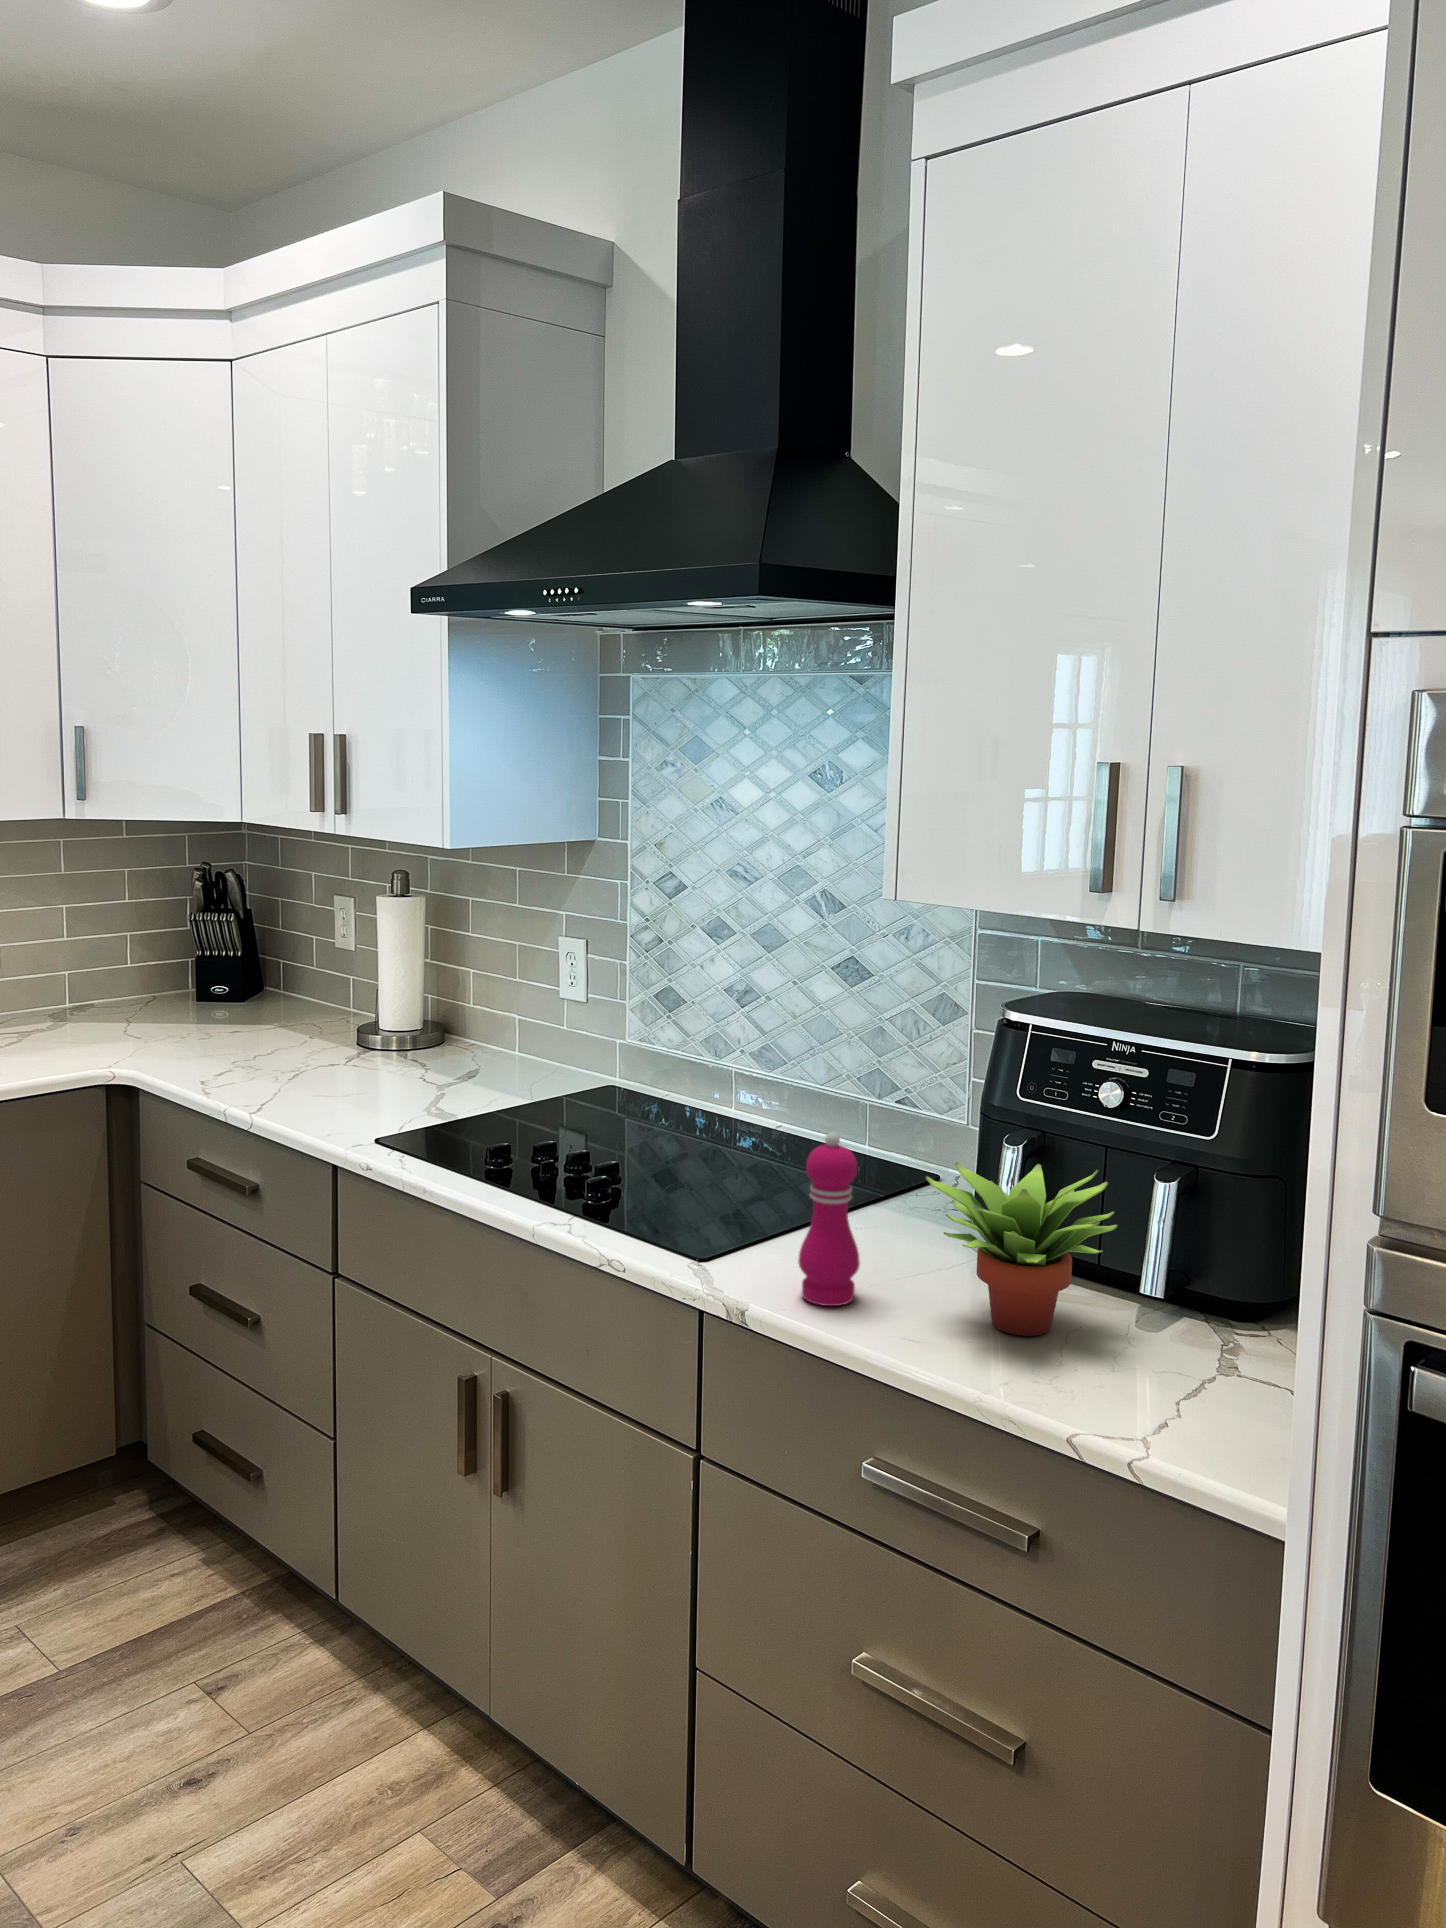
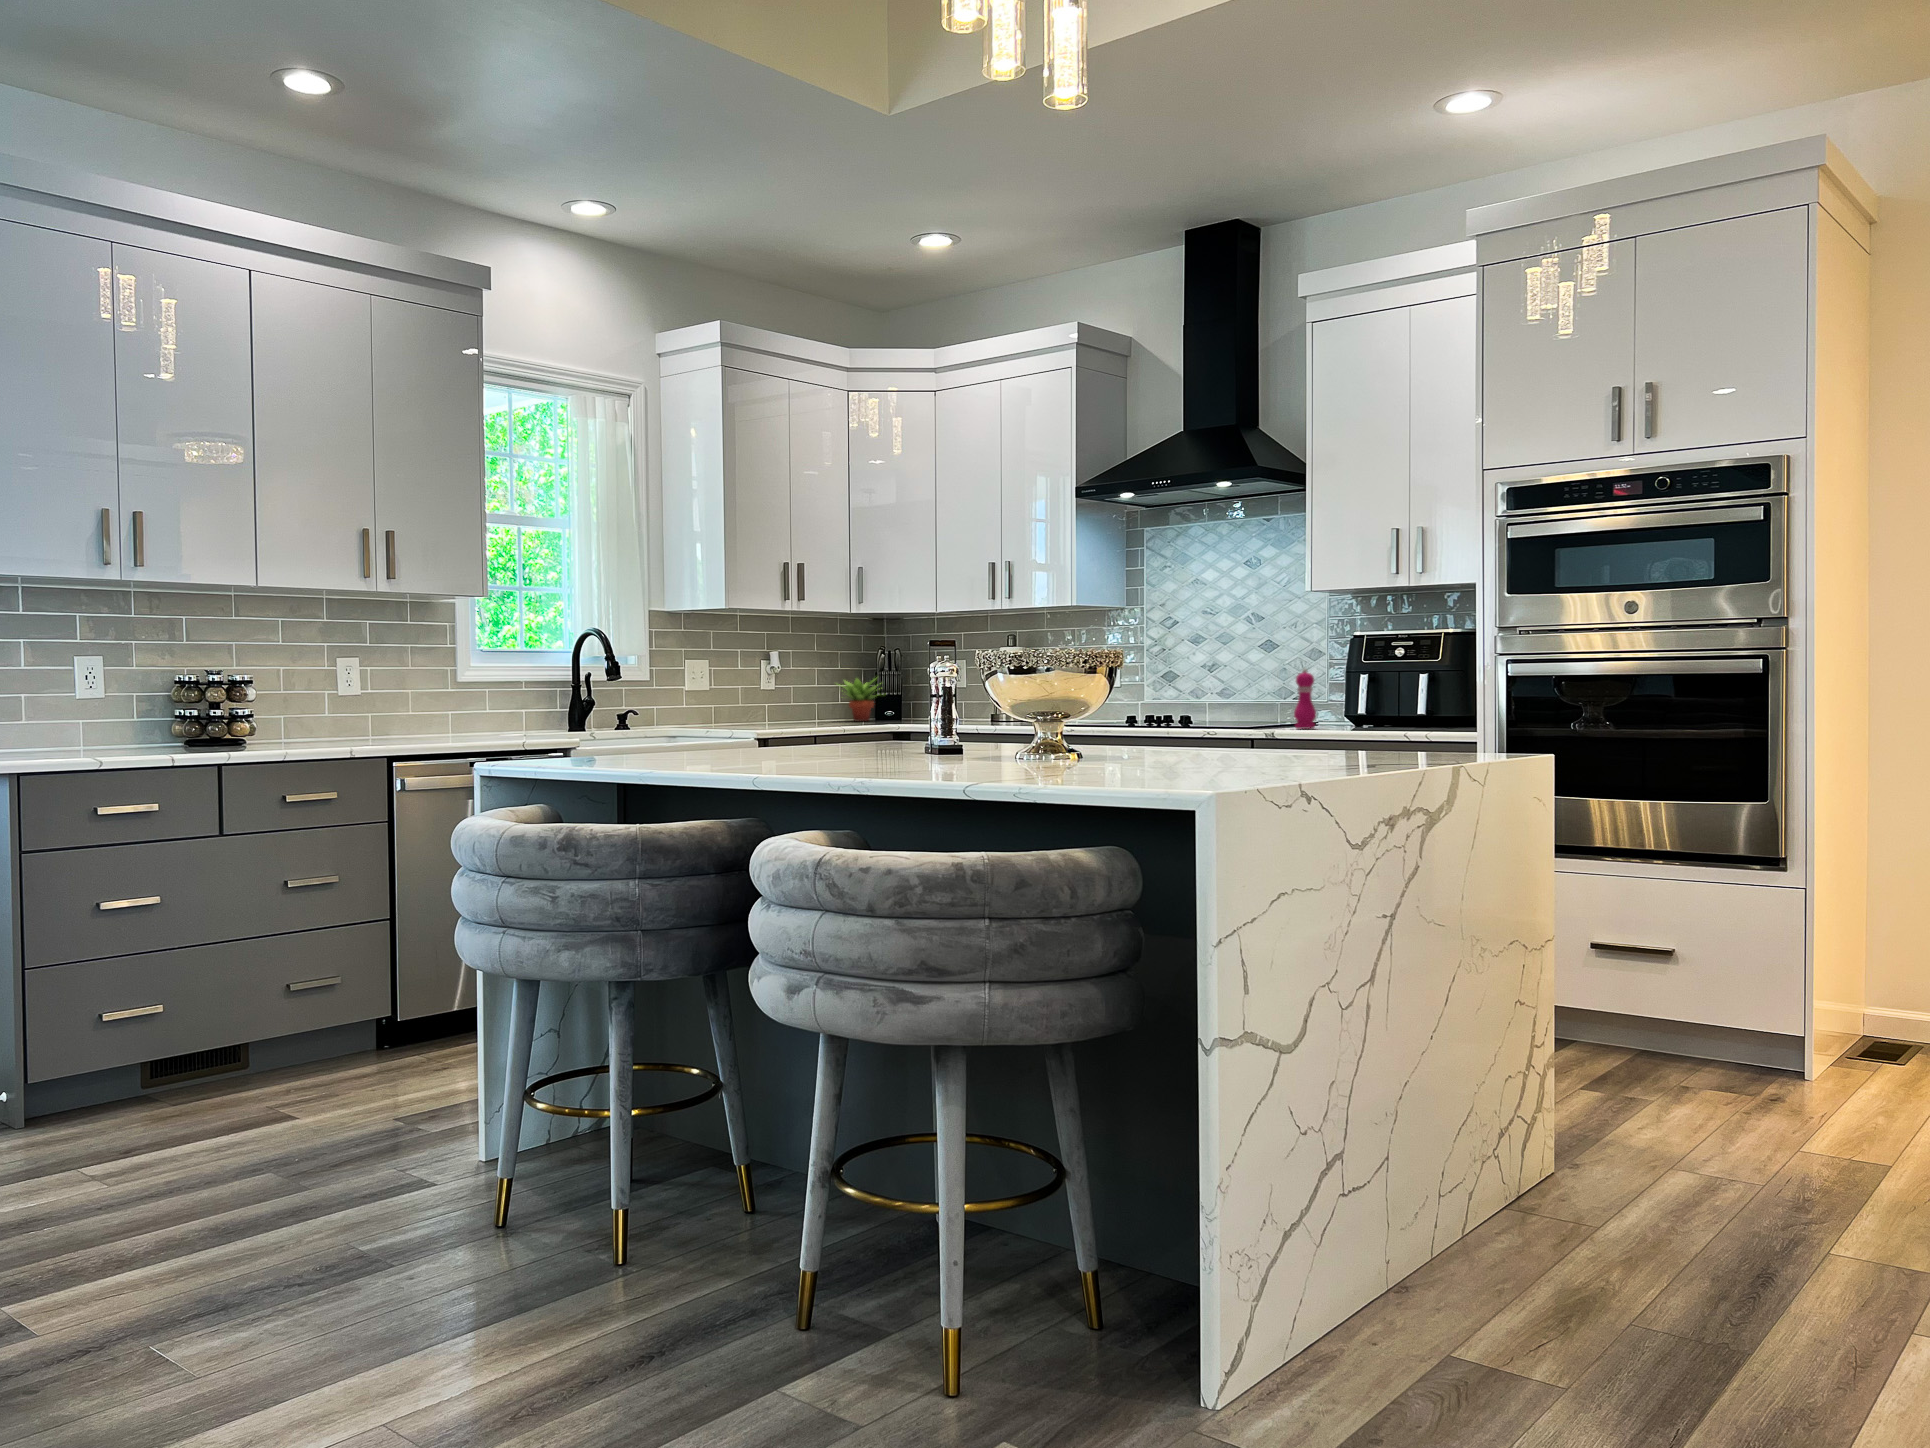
succulent plant: present [926,1162,1118,1336] -> present [844,678,876,721]

